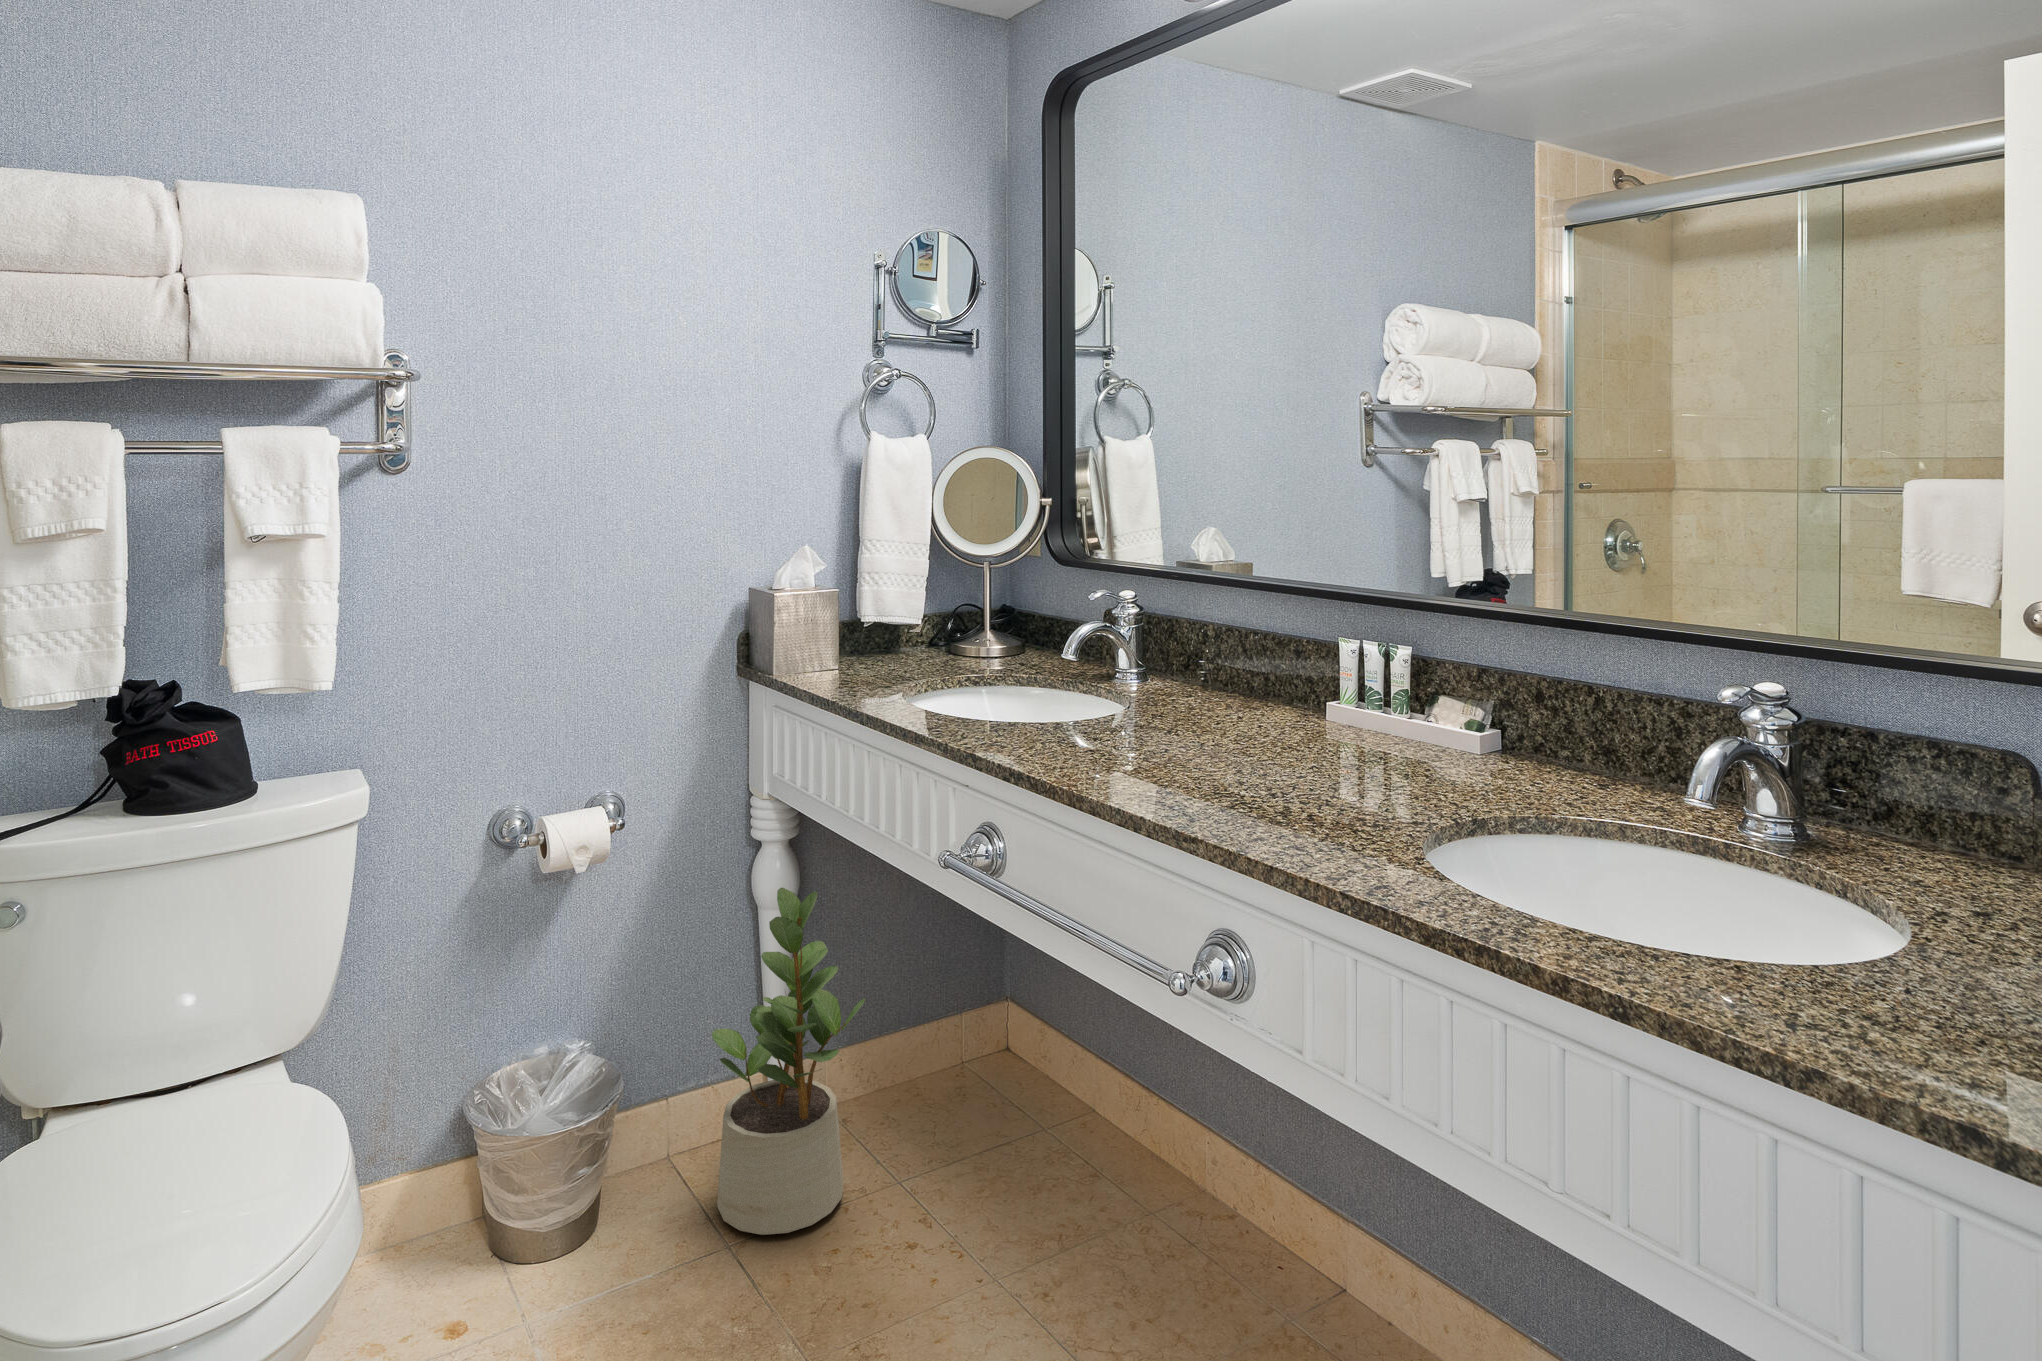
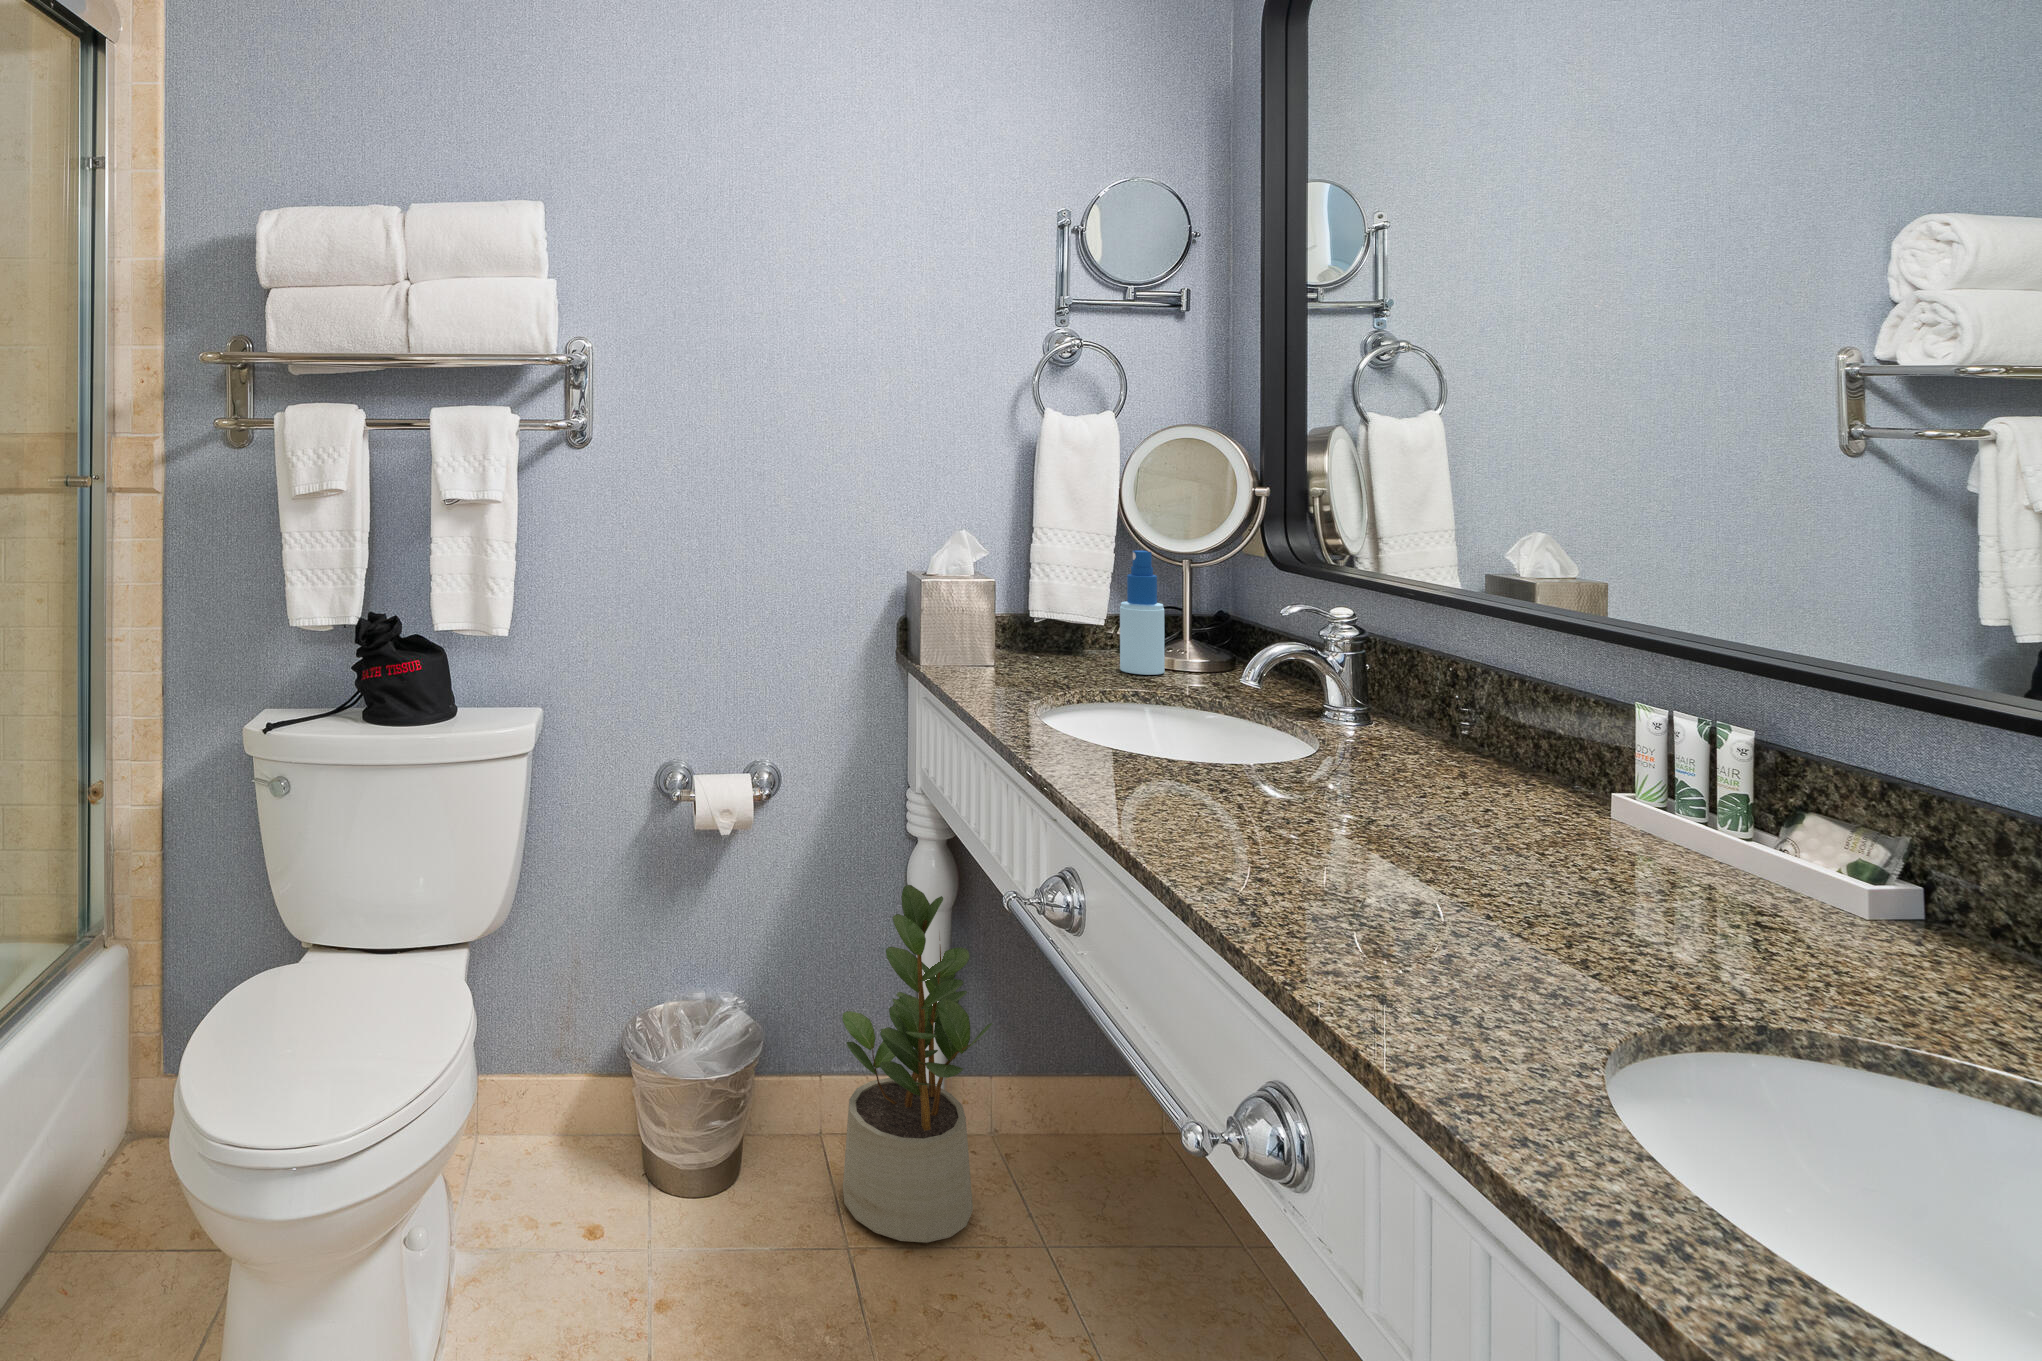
spray bottle: none [943,555,979,663] -> present [1120,551,1165,675]

